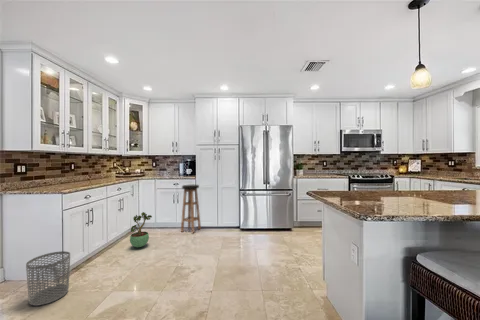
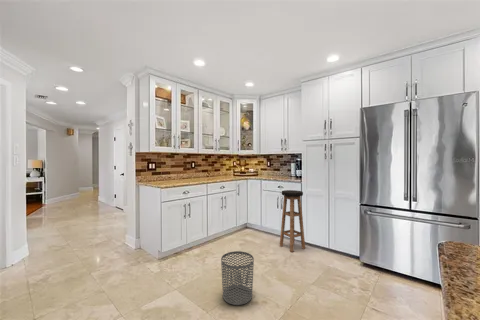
potted plant: present [130,212,152,247] -> none [219,215,242,251]
waste bin: present [26,251,70,306] -> present [221,251,254,305]

